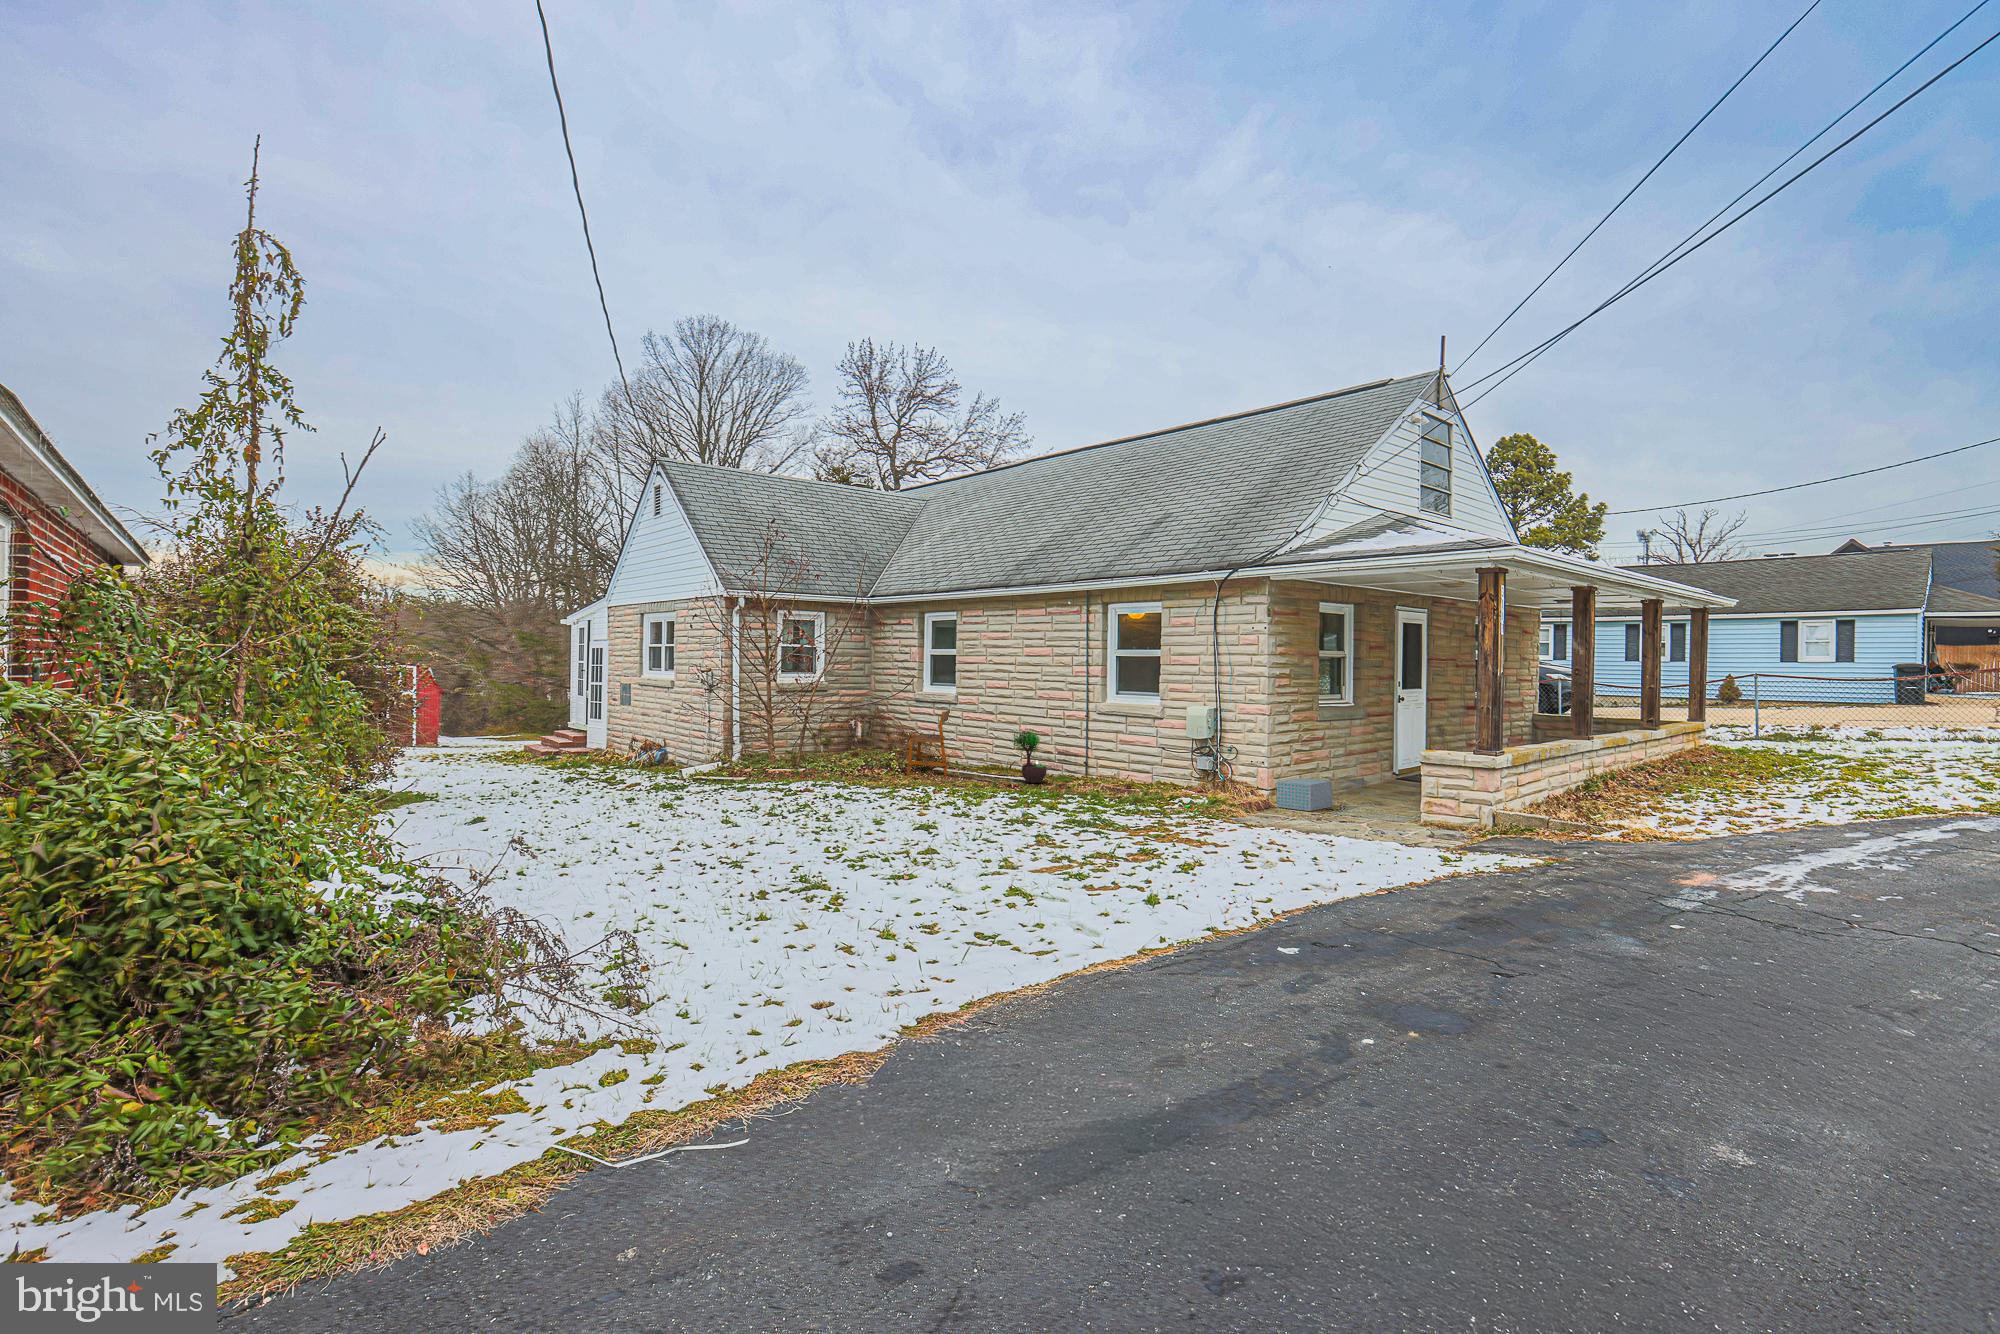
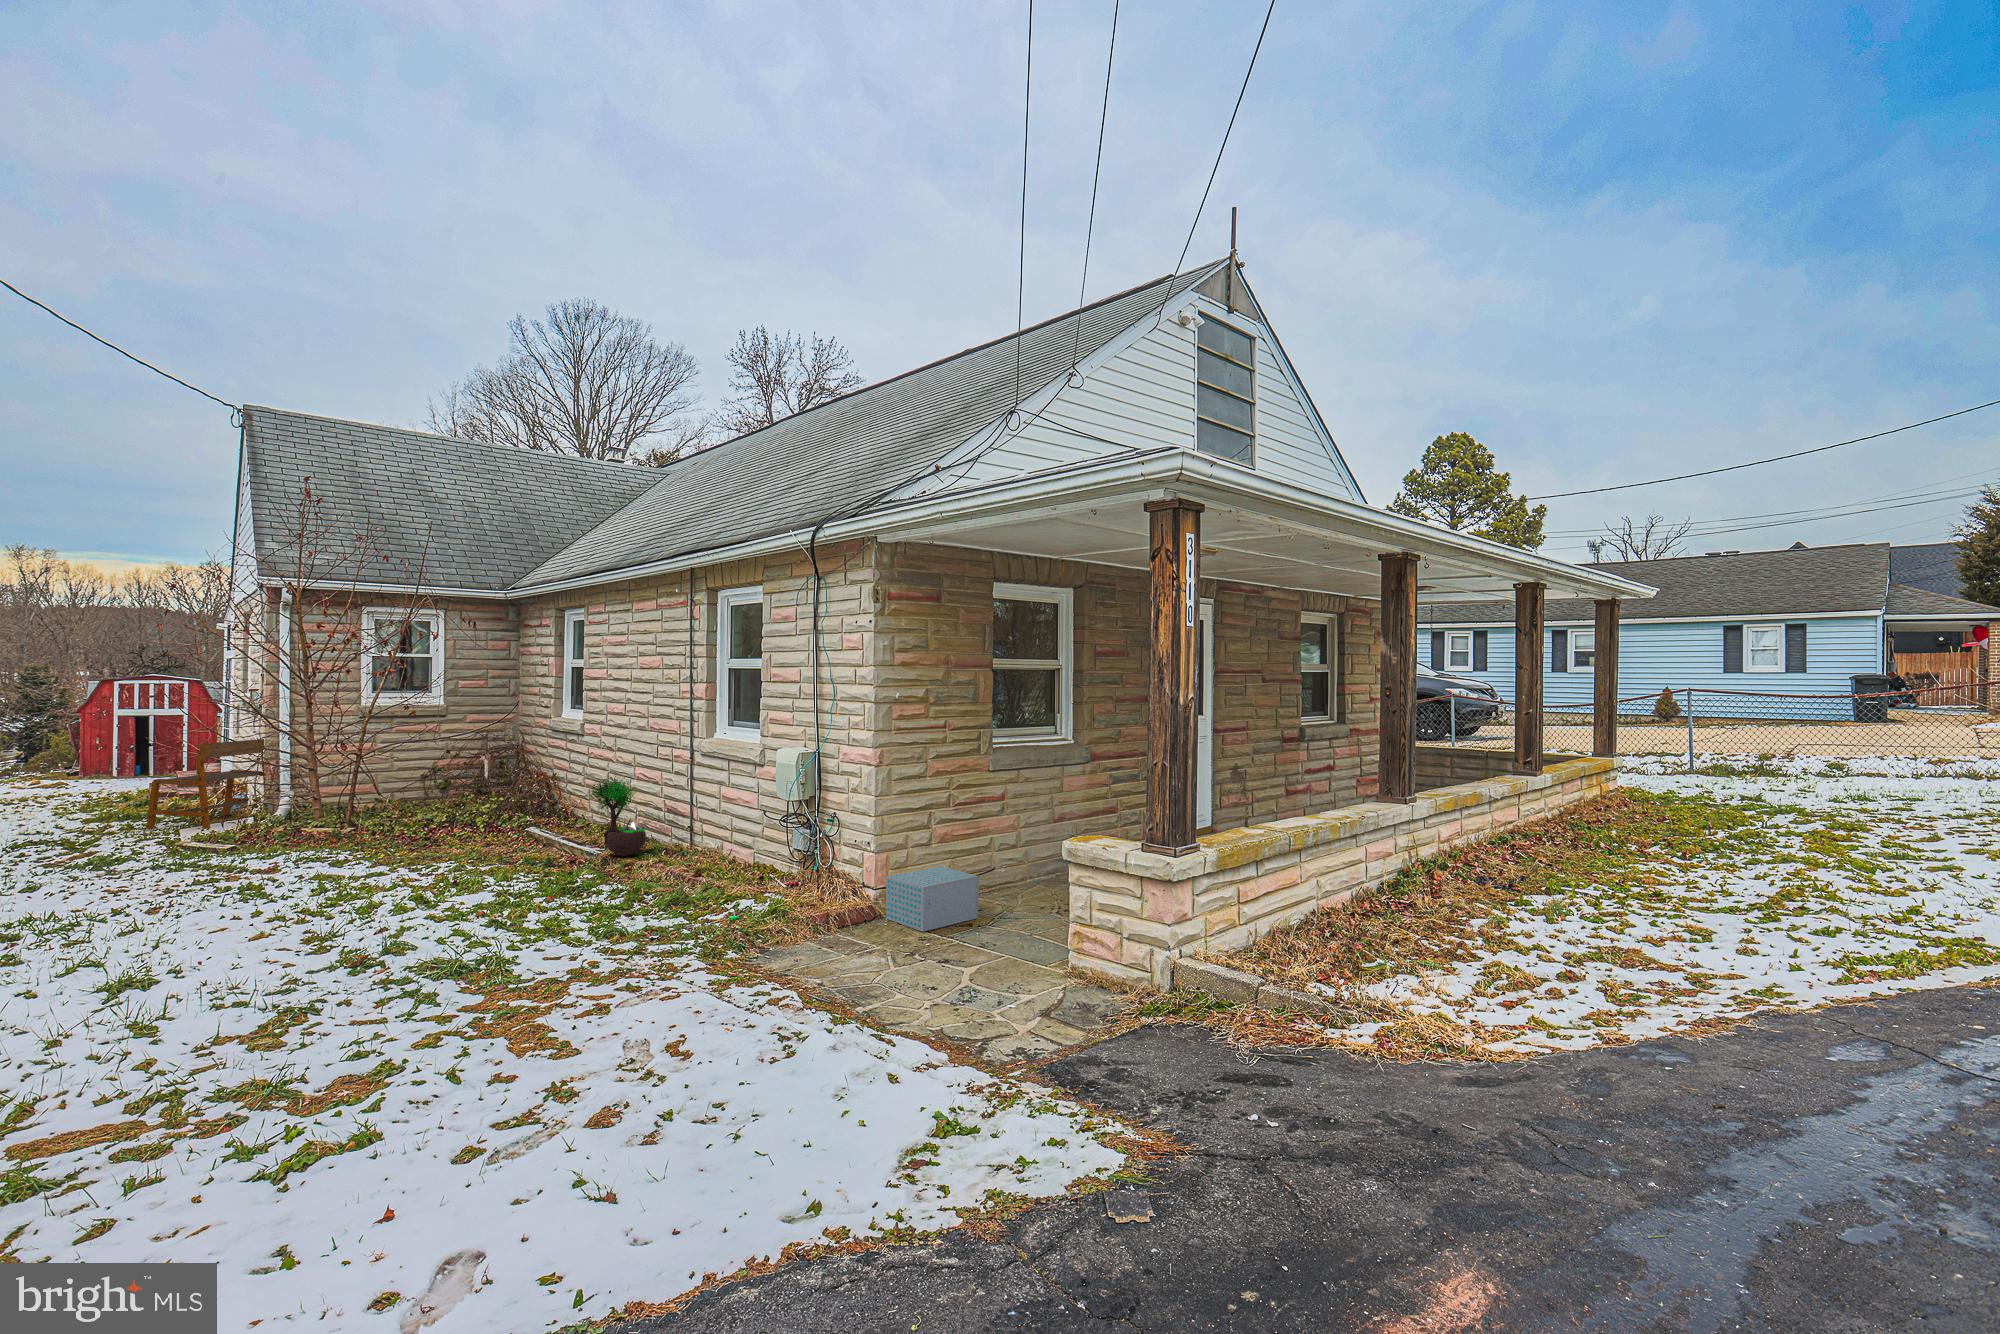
bench: present [907,710,953,775] -> present [146,739,265,829]

